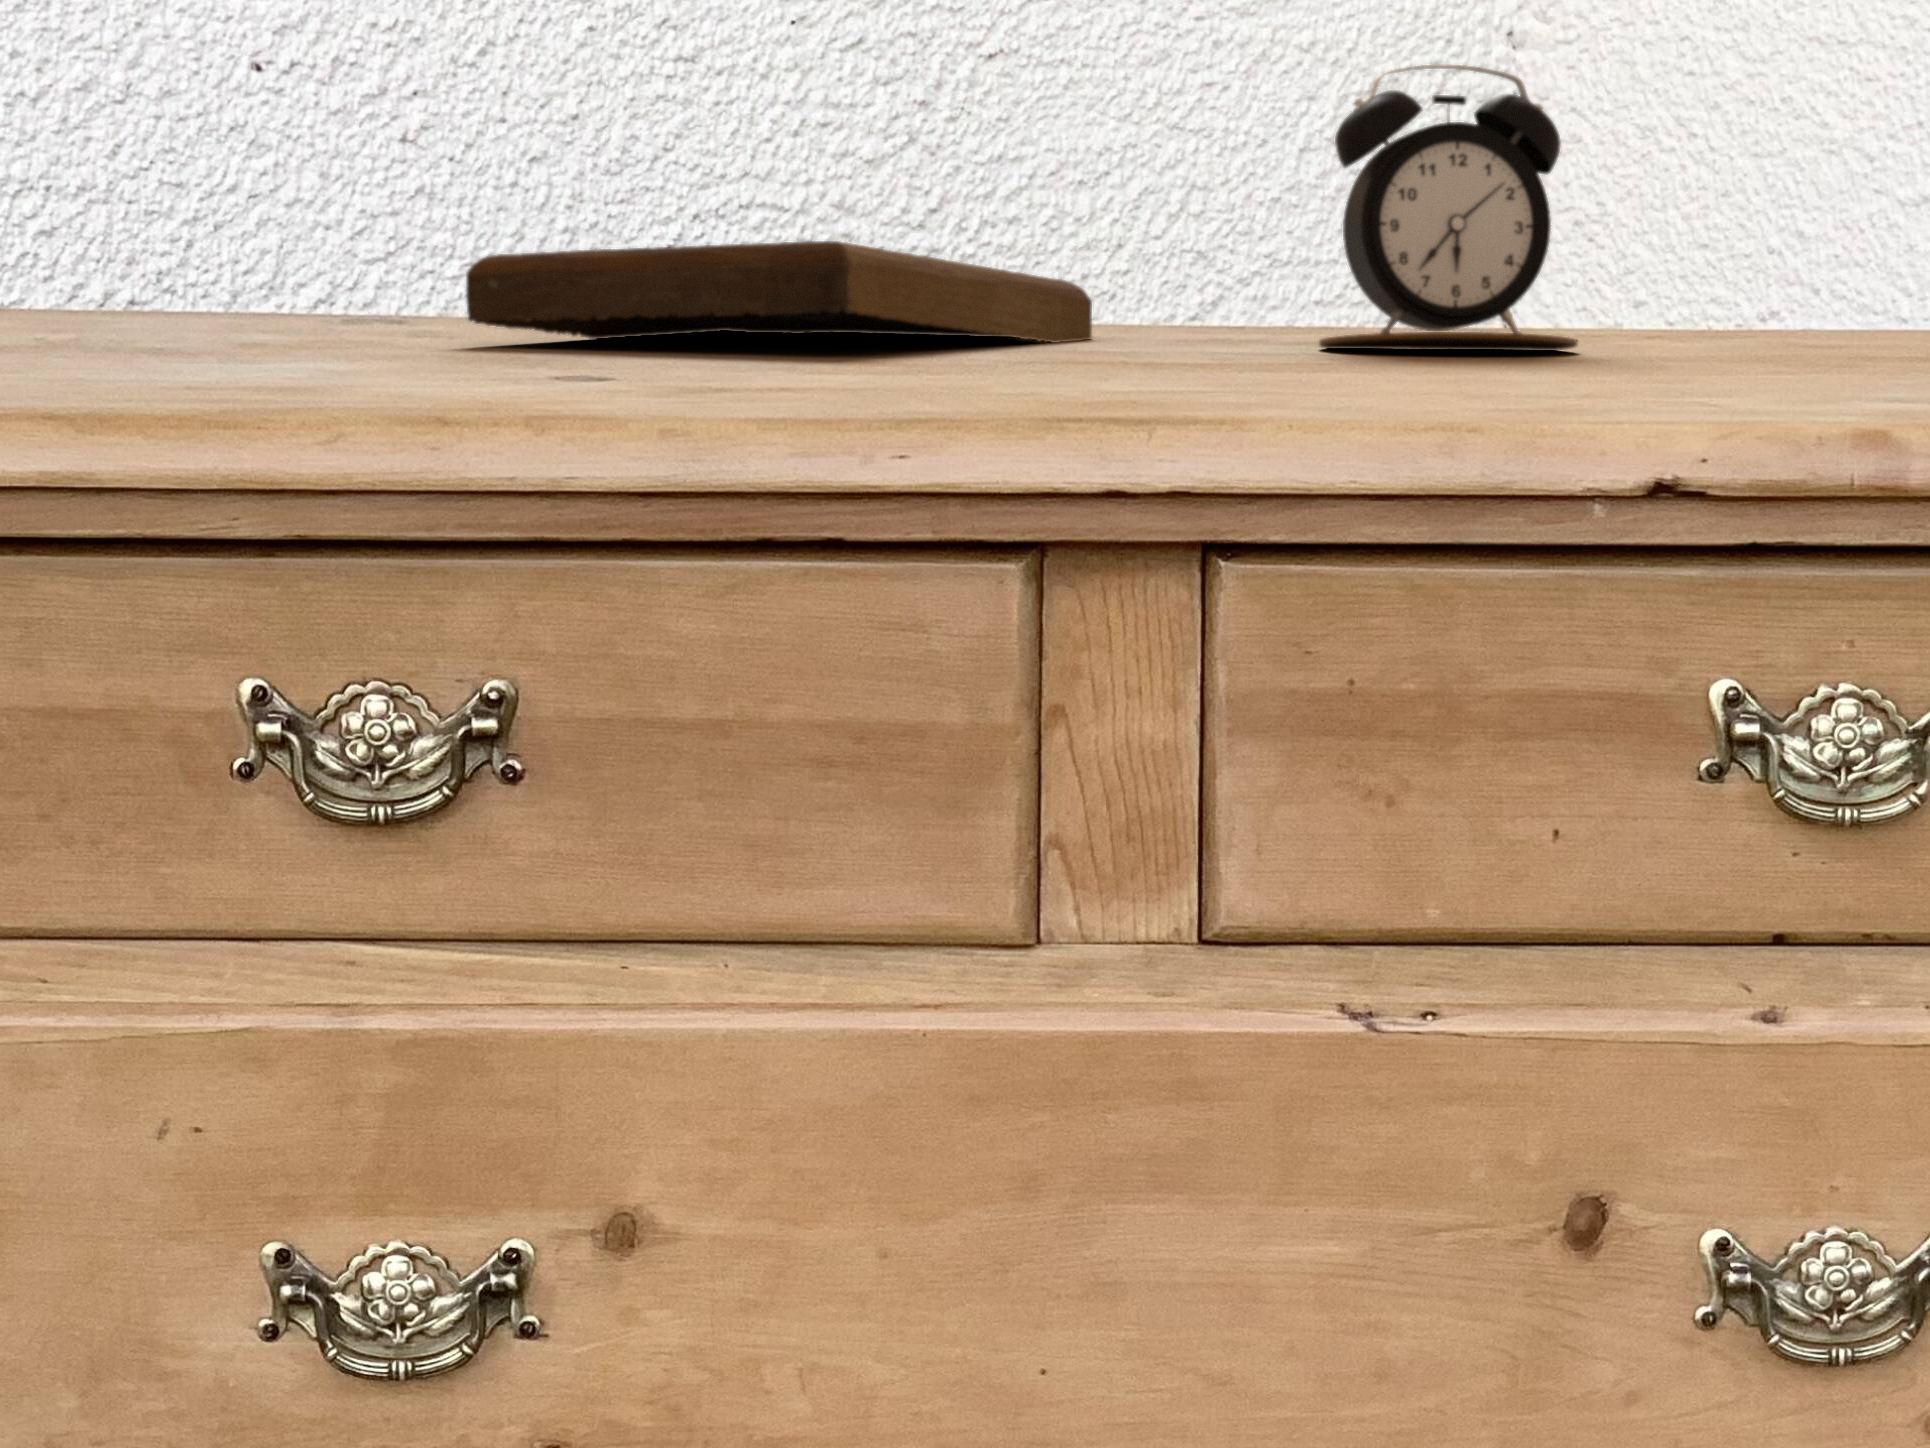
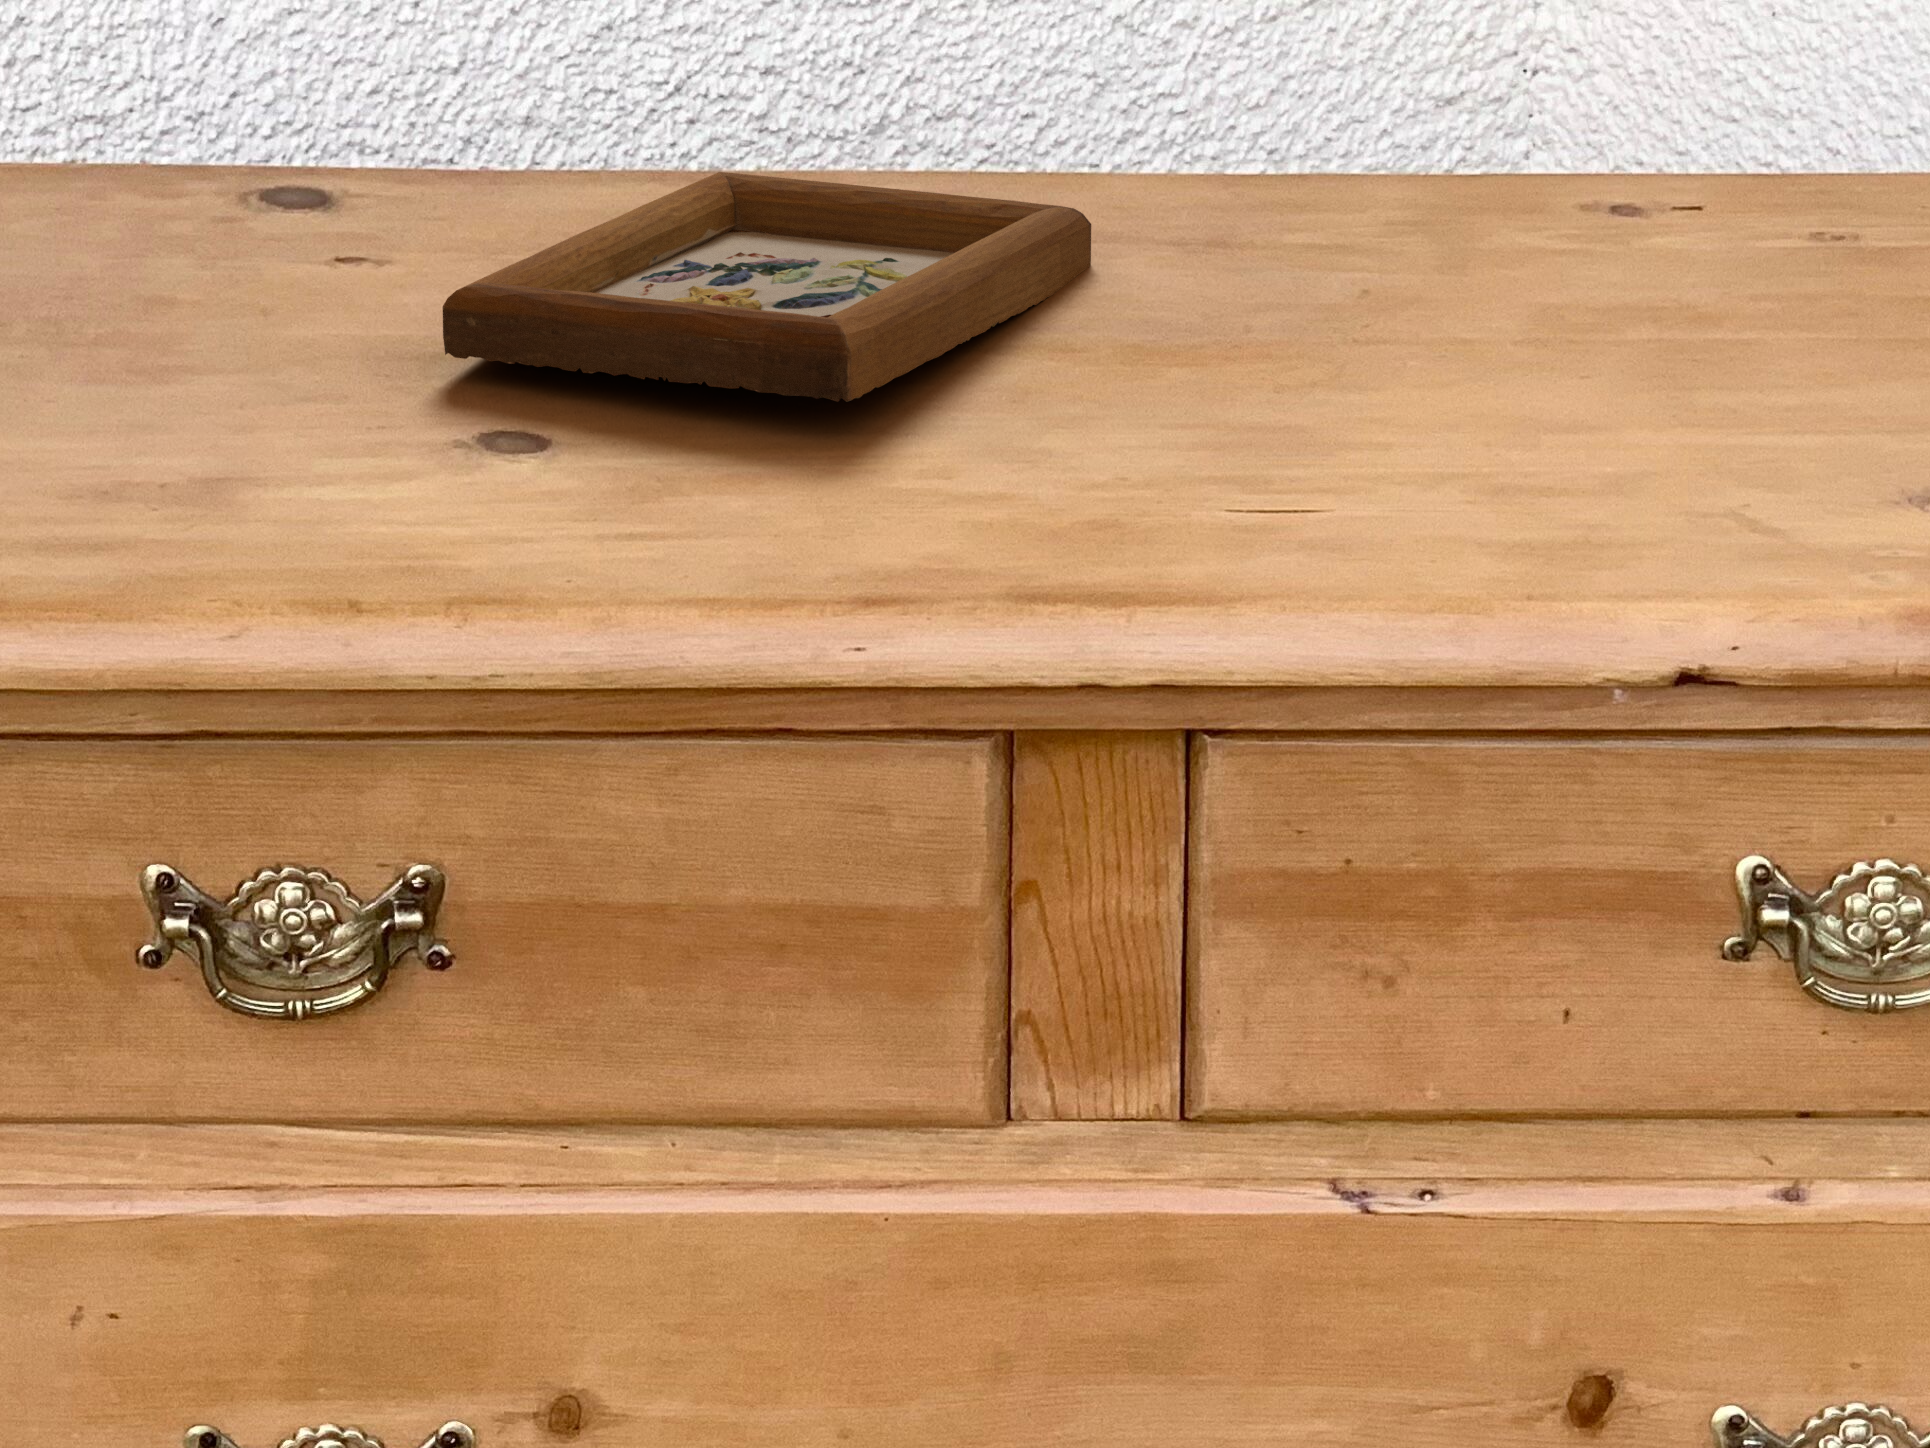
alarm clock: present [1319,65,1578,351] -> none [1333,47,1604,372]

